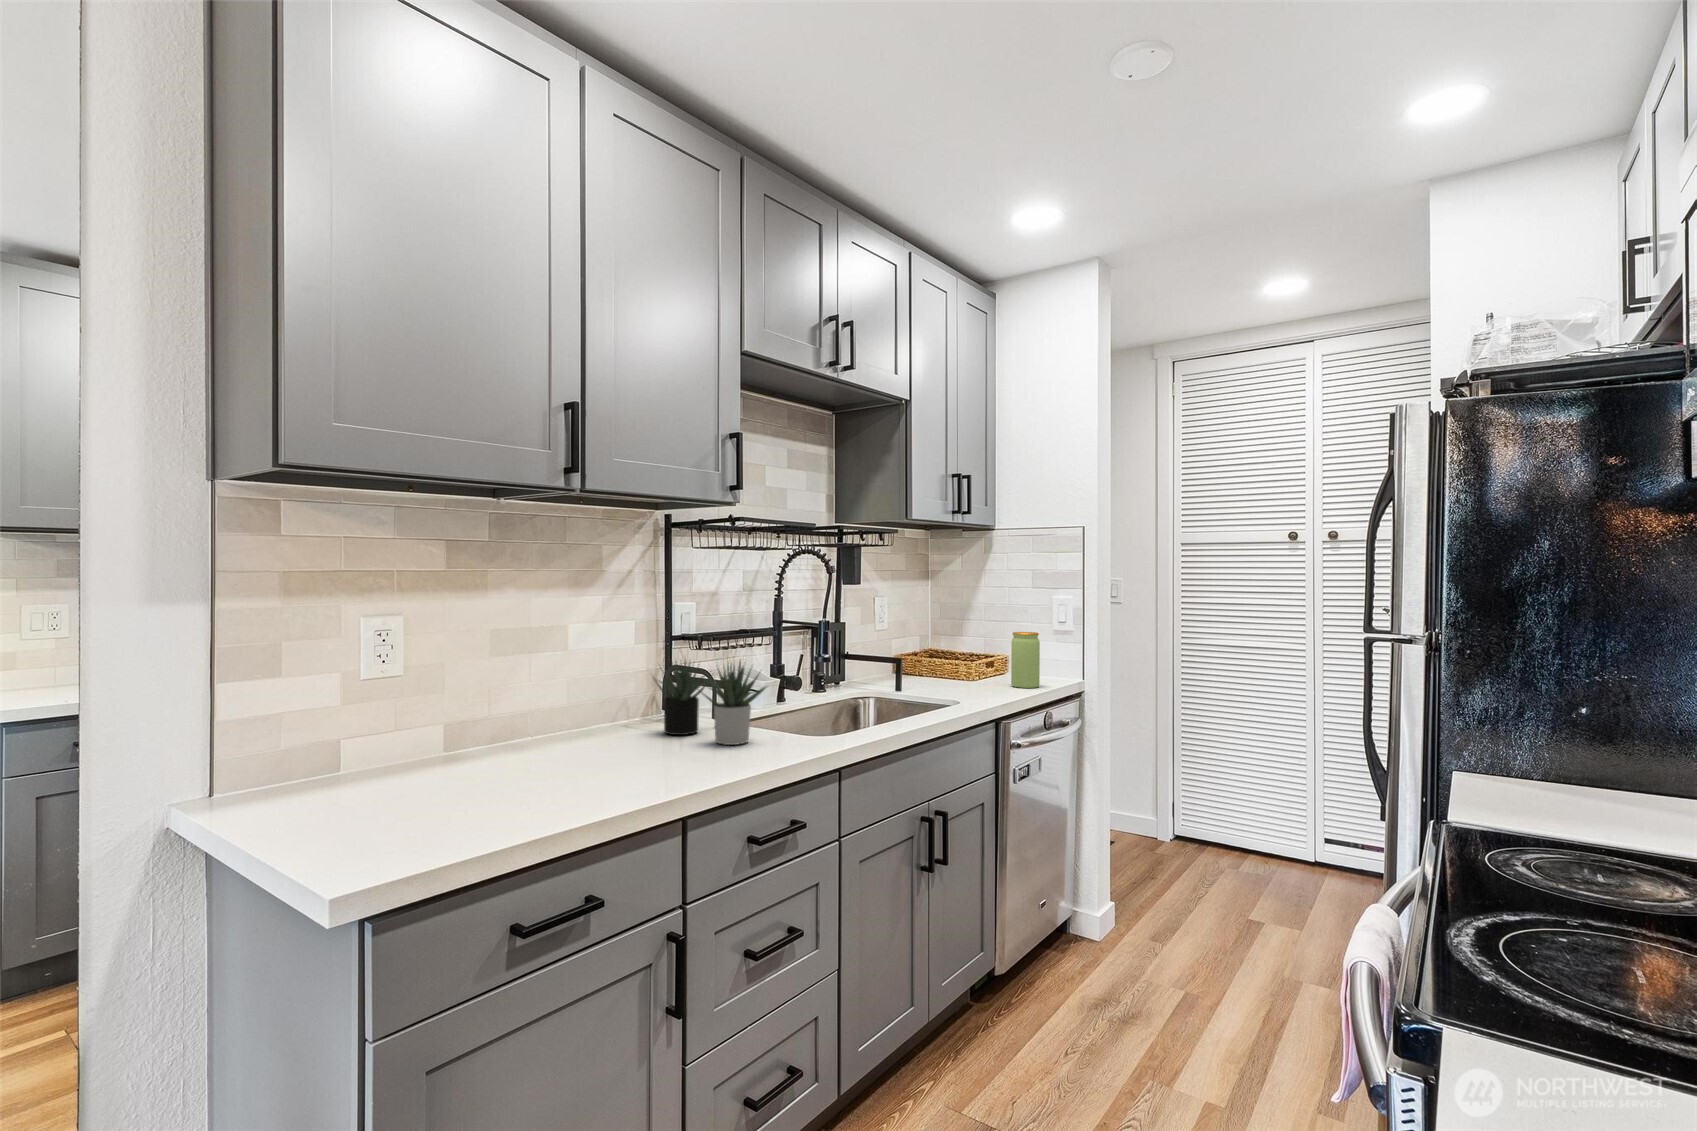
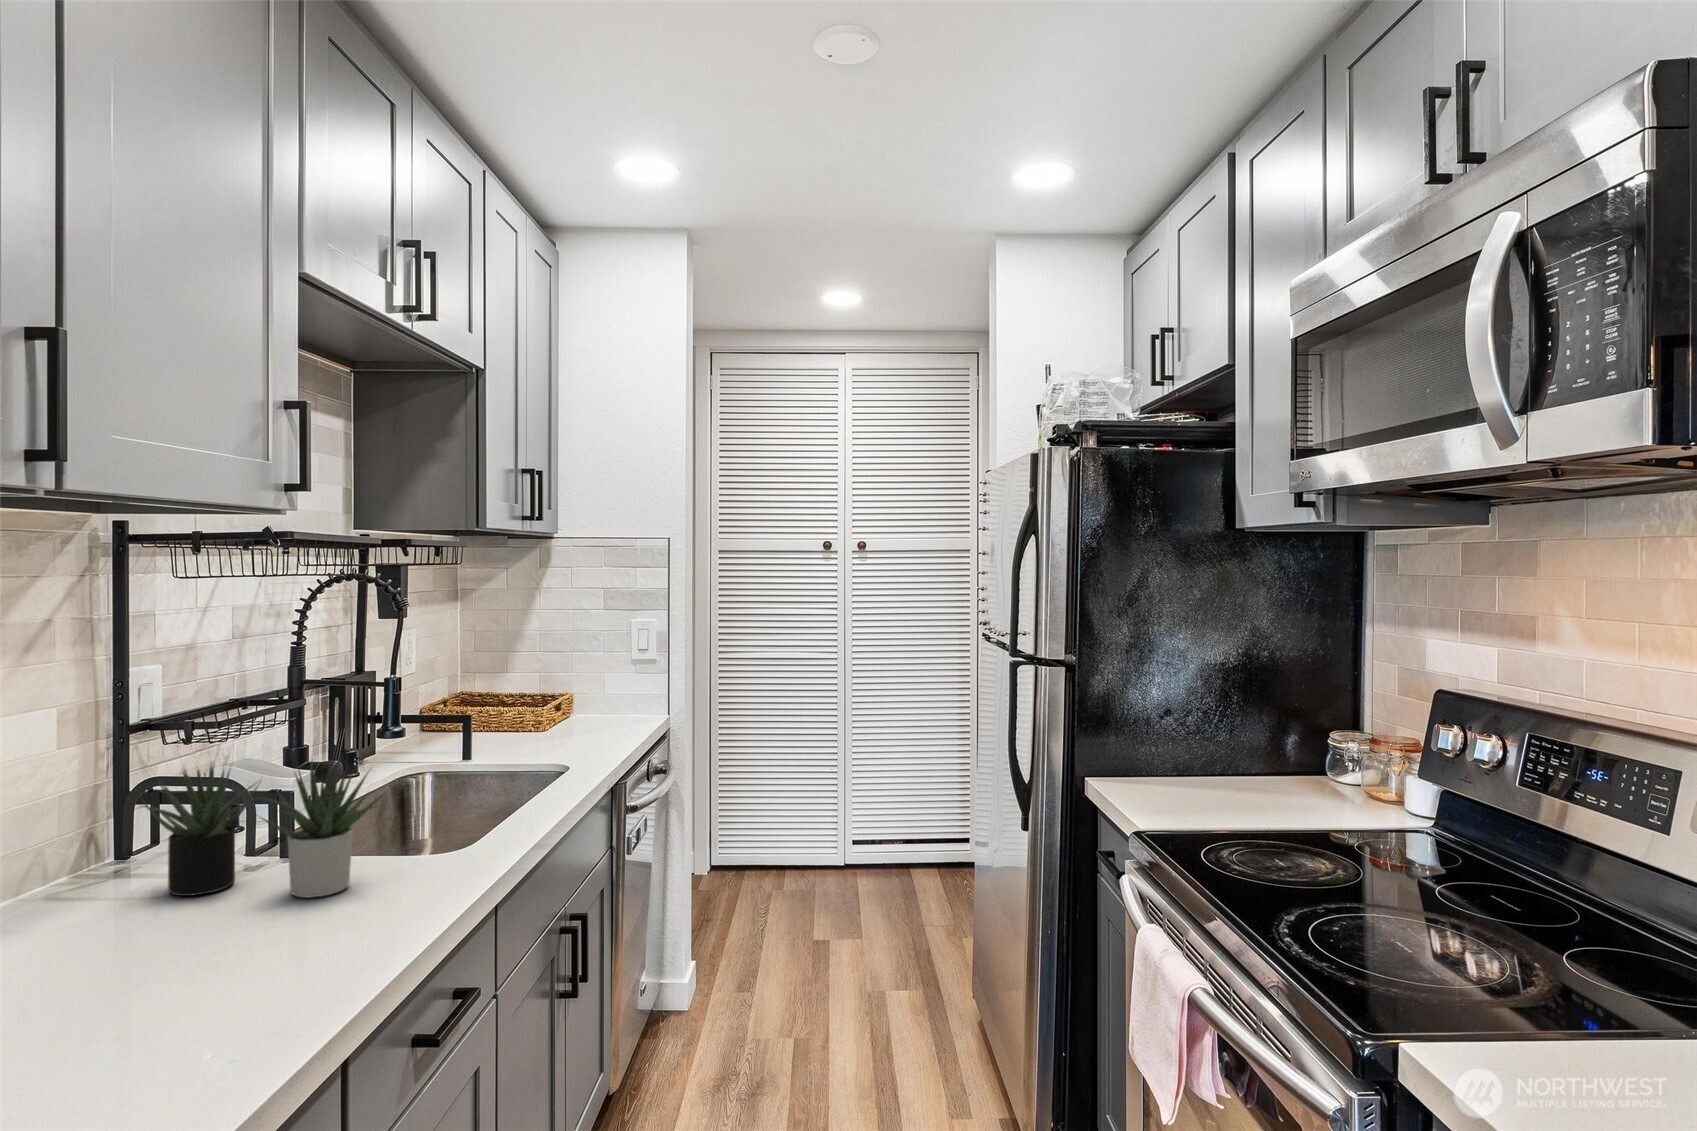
jar: present [1011,632,1040,688] -> none [595,665,630,733]

